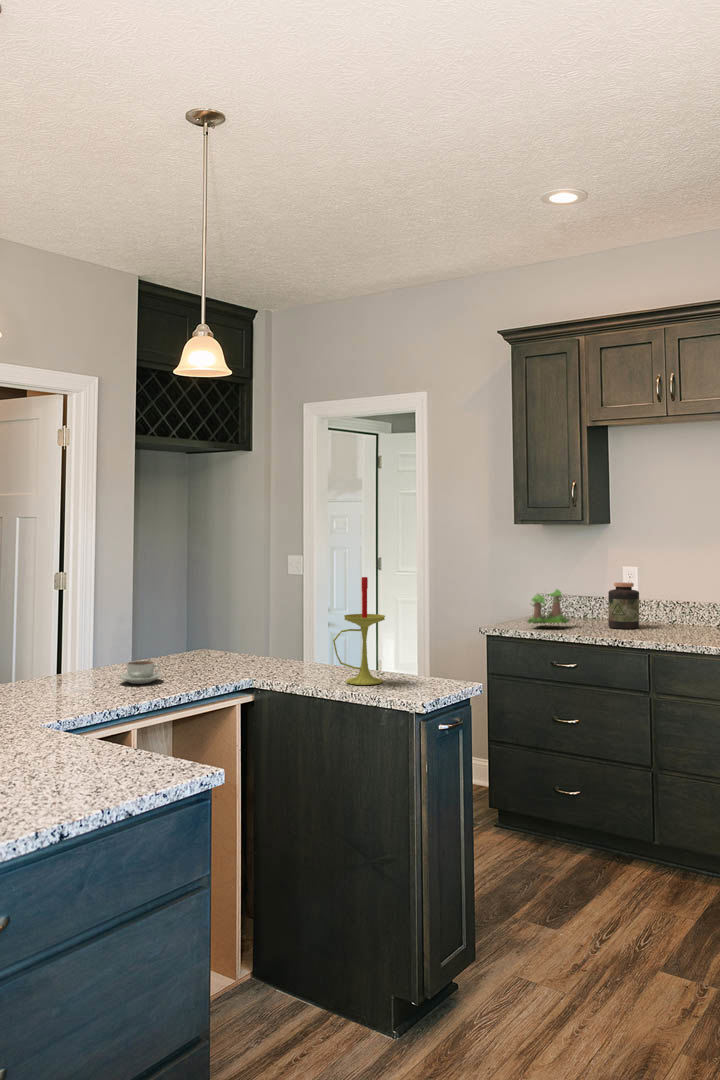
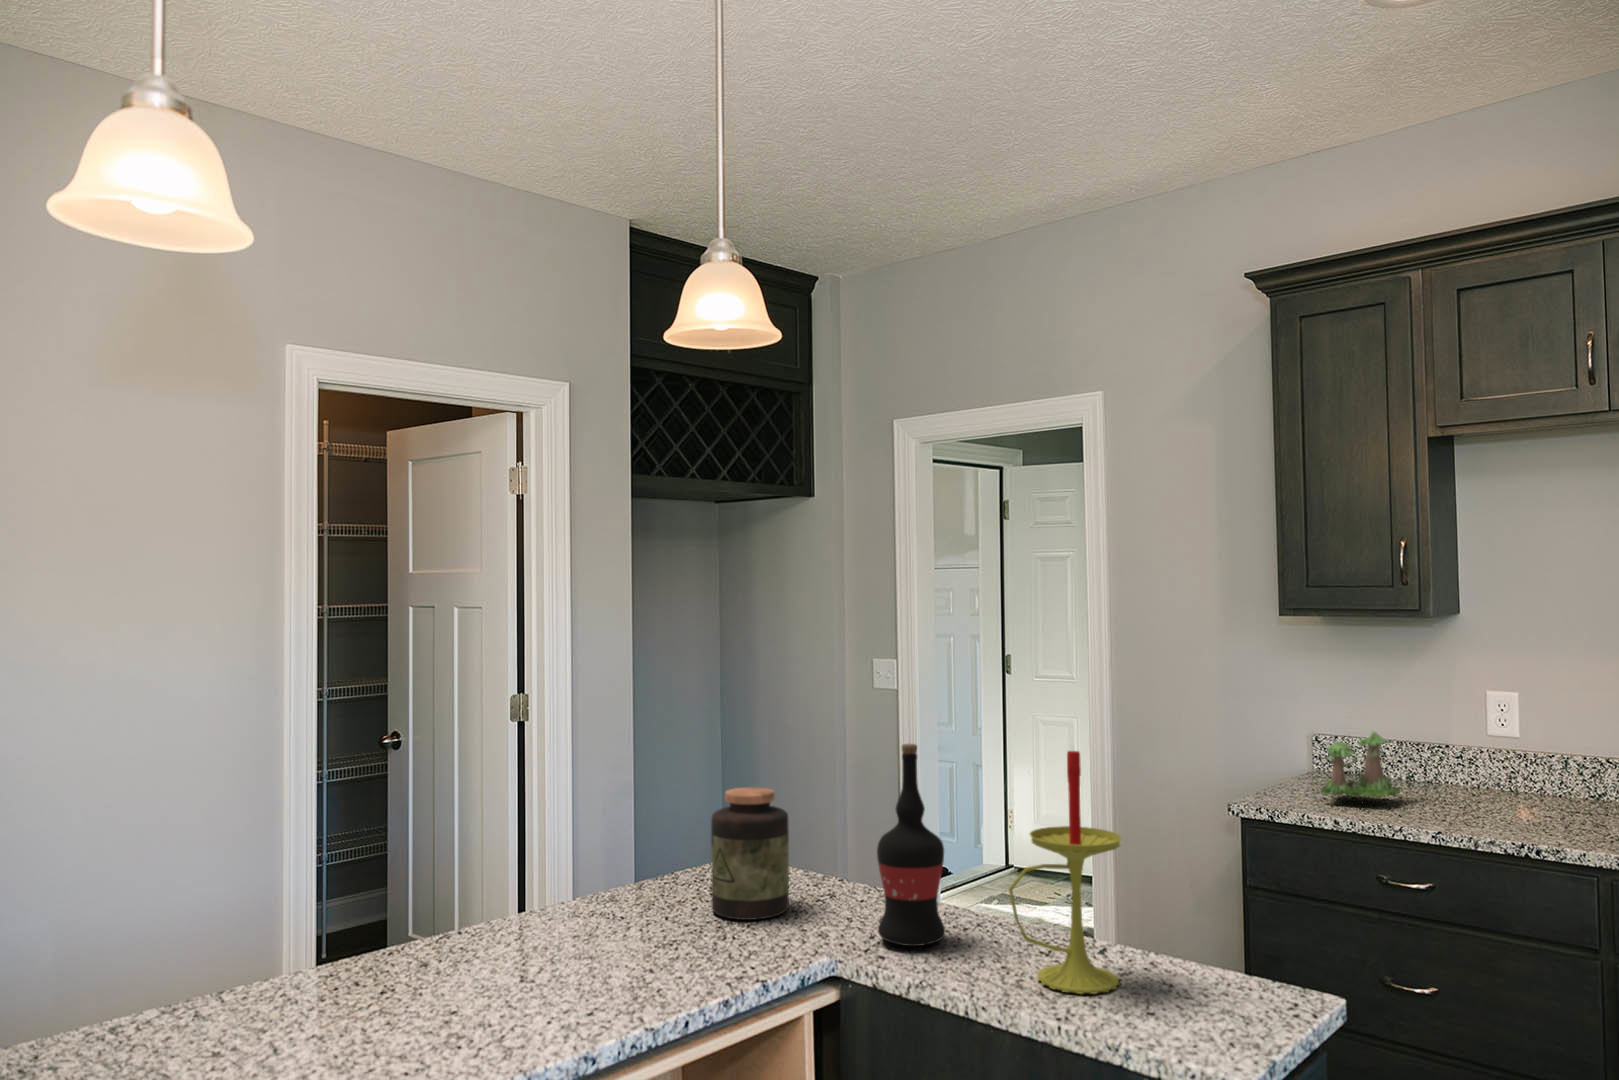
wine bottle: none [274,578,307,674] -> present [877,744,945,946]
jar: present [608,583,639,629] -> present [711,787,789,920]
coffee cup: present [119,661,163,684] -> none [566,912,654,966]

